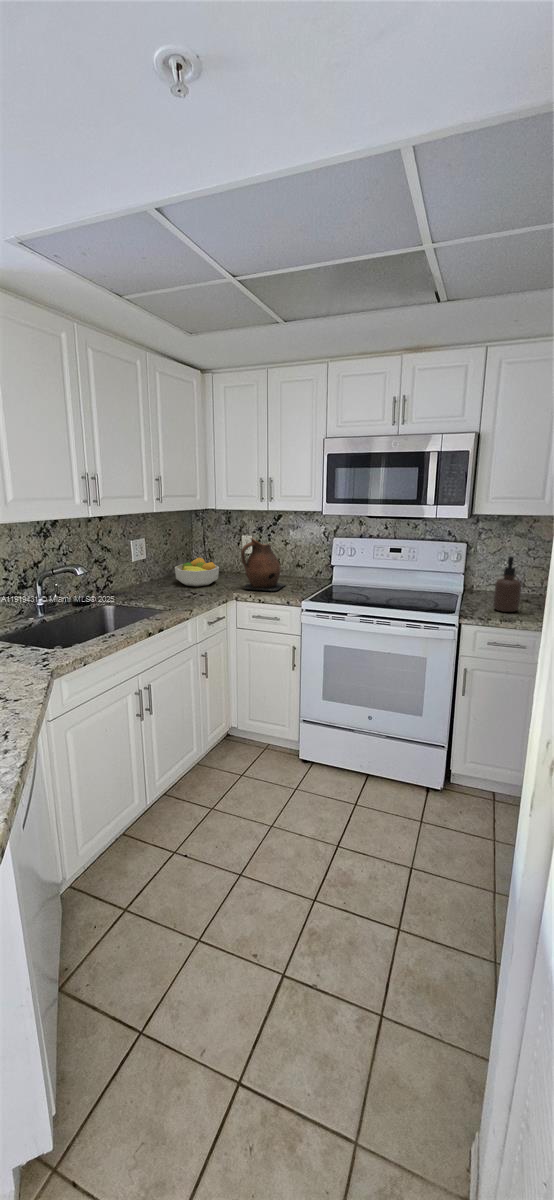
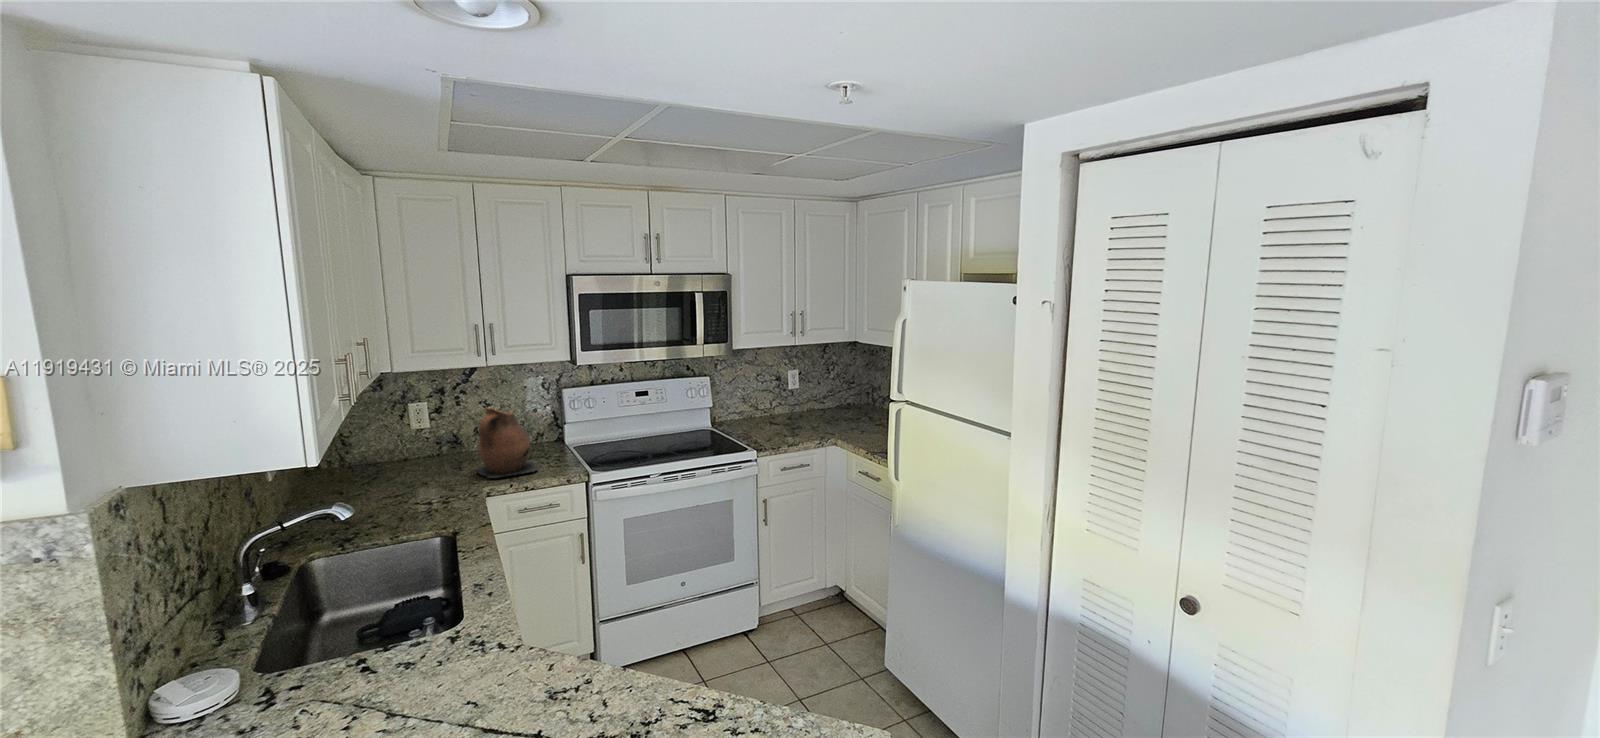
soap dispenser: present [493,557,521,612] -> none [765,387,786,438]
fruit bowl: present [175,558,219,586] -> none [345,449,429,496]

